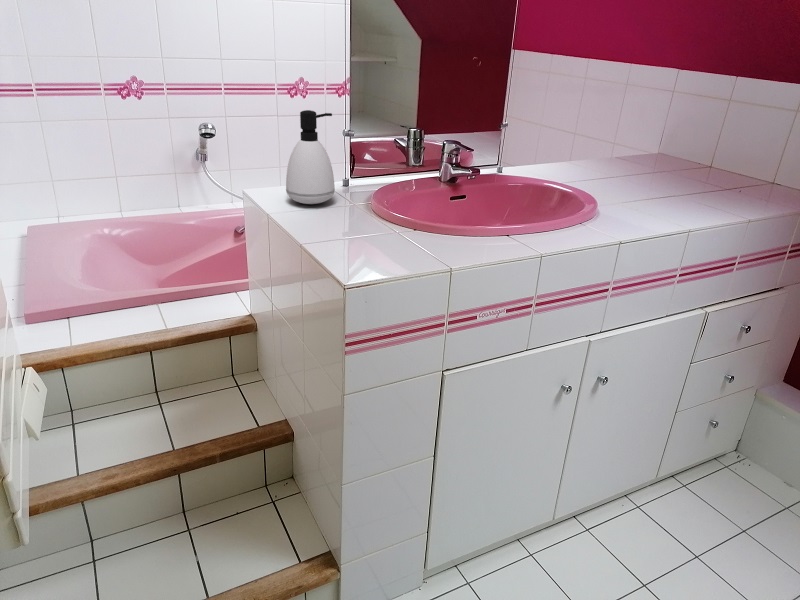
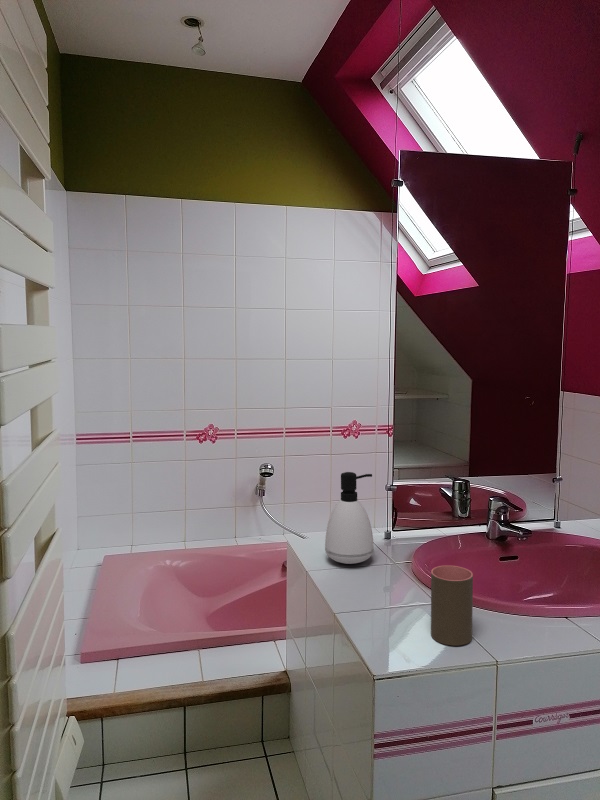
cup: none [393,191,433,260] -> present [431,565,473,646]

